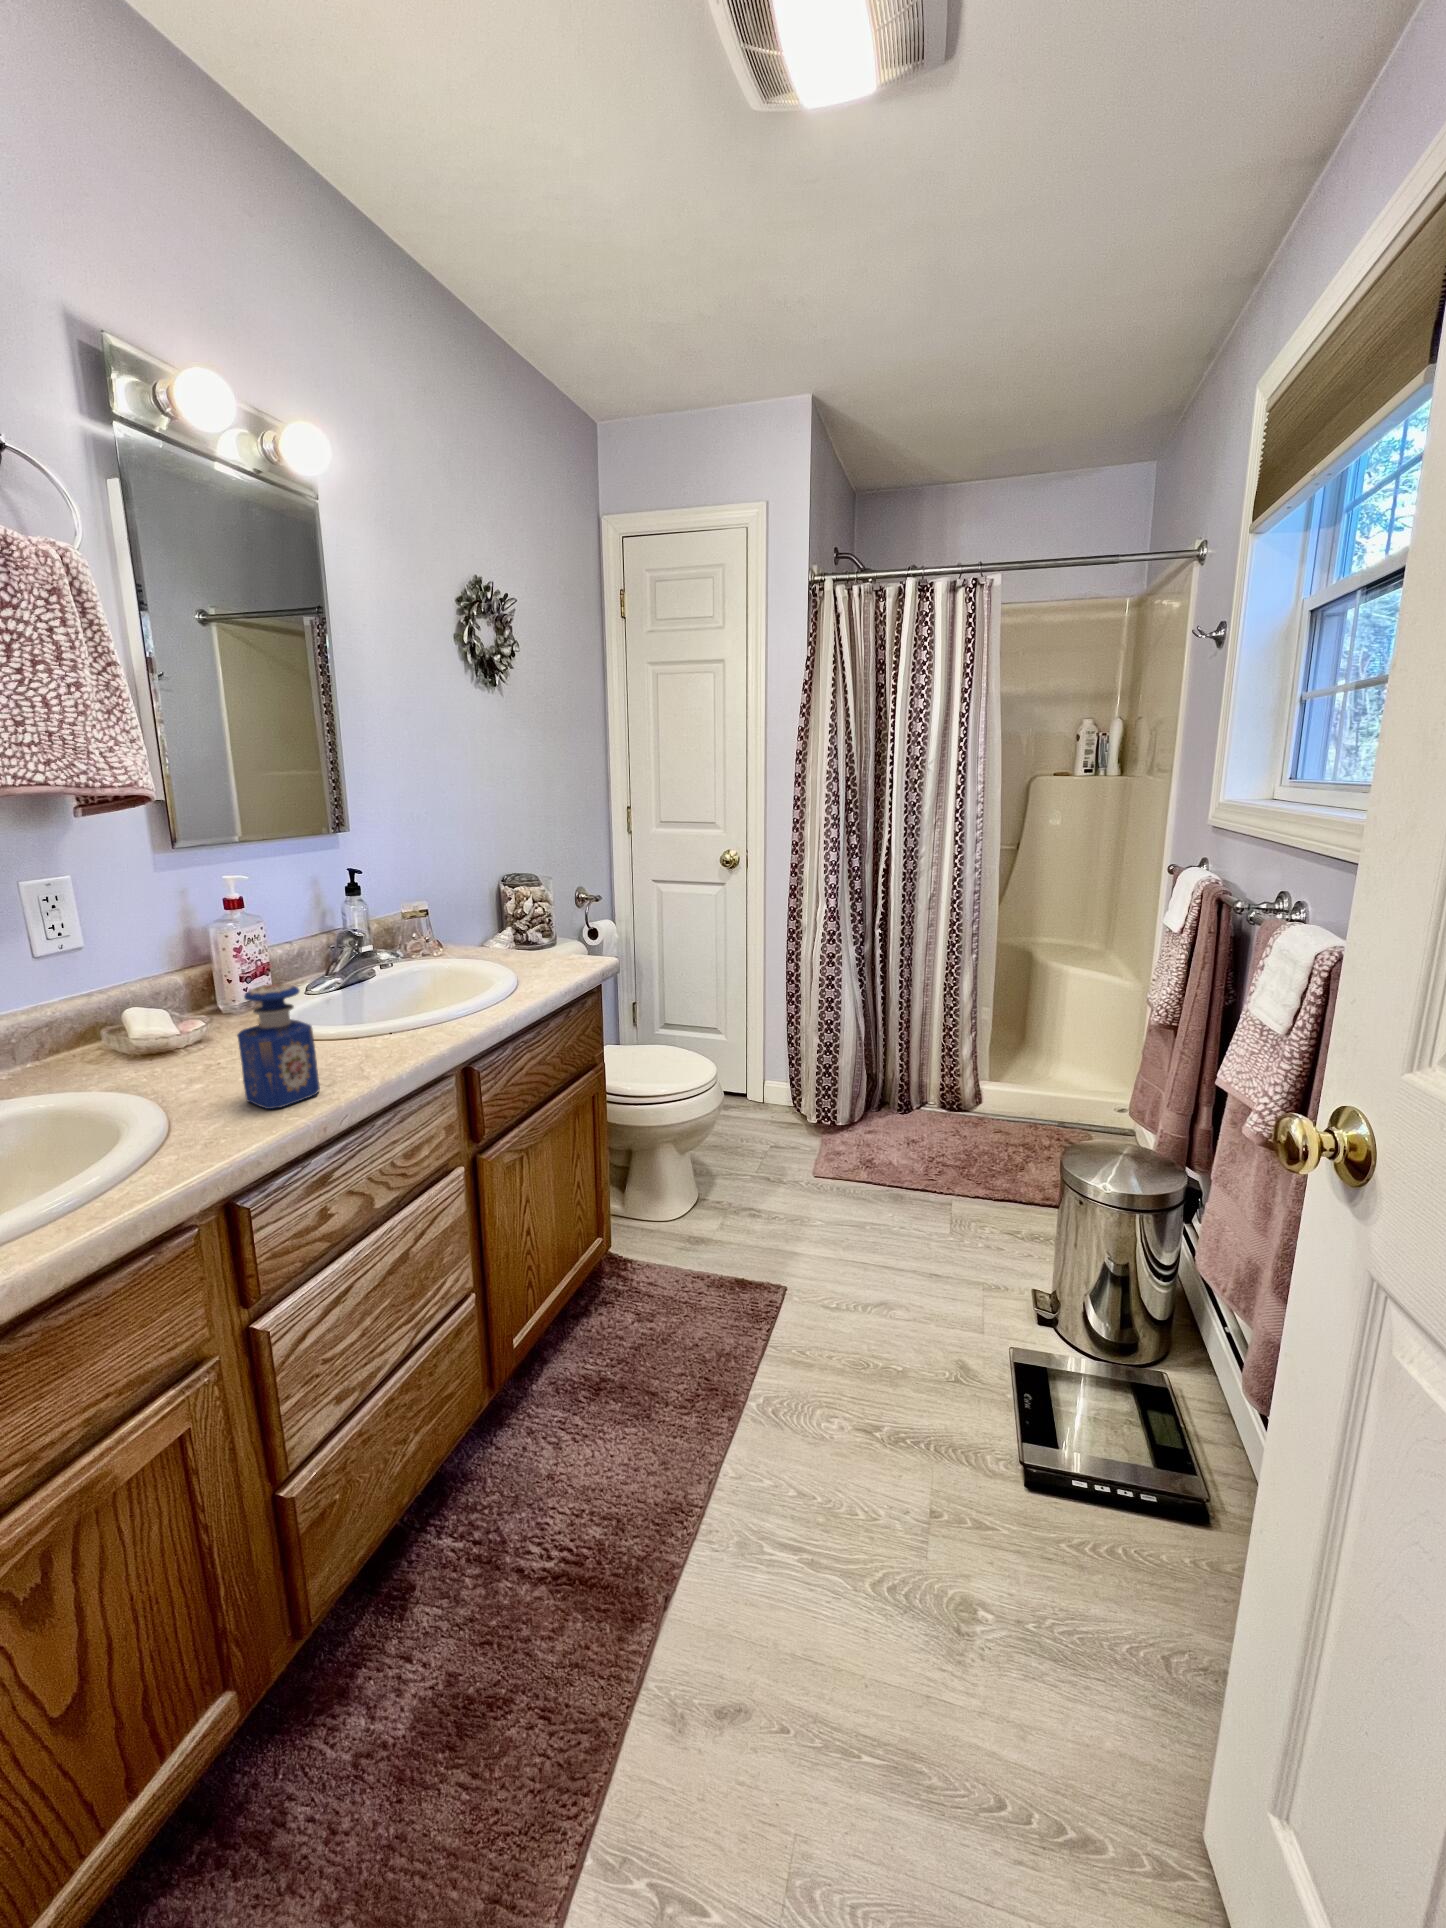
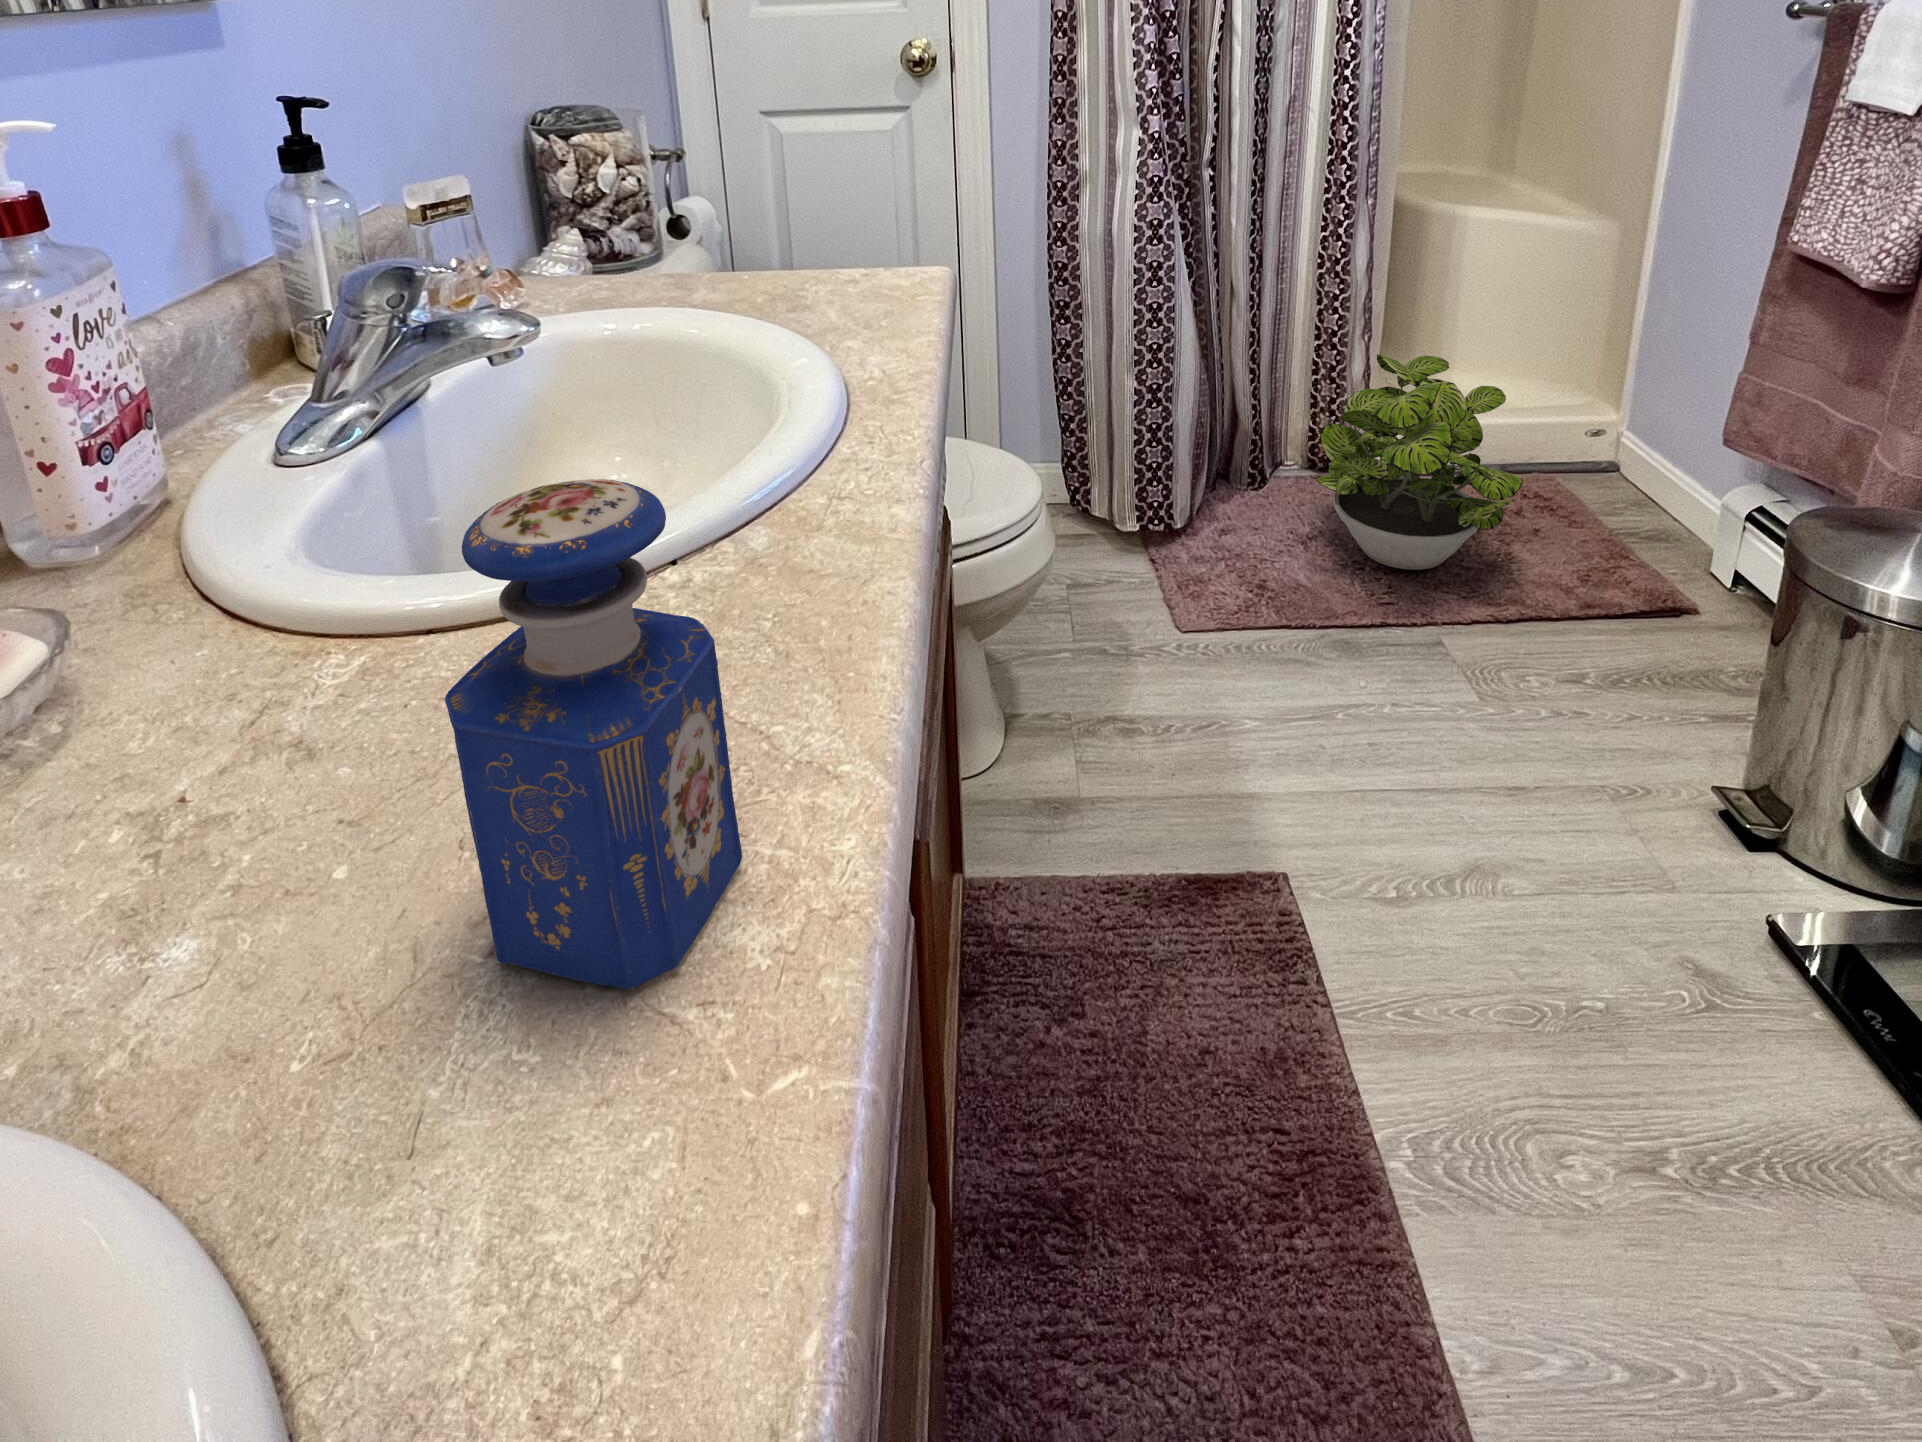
potted plant: none [911,1040,1021,1162] -> present [1316,355,1523,570]

